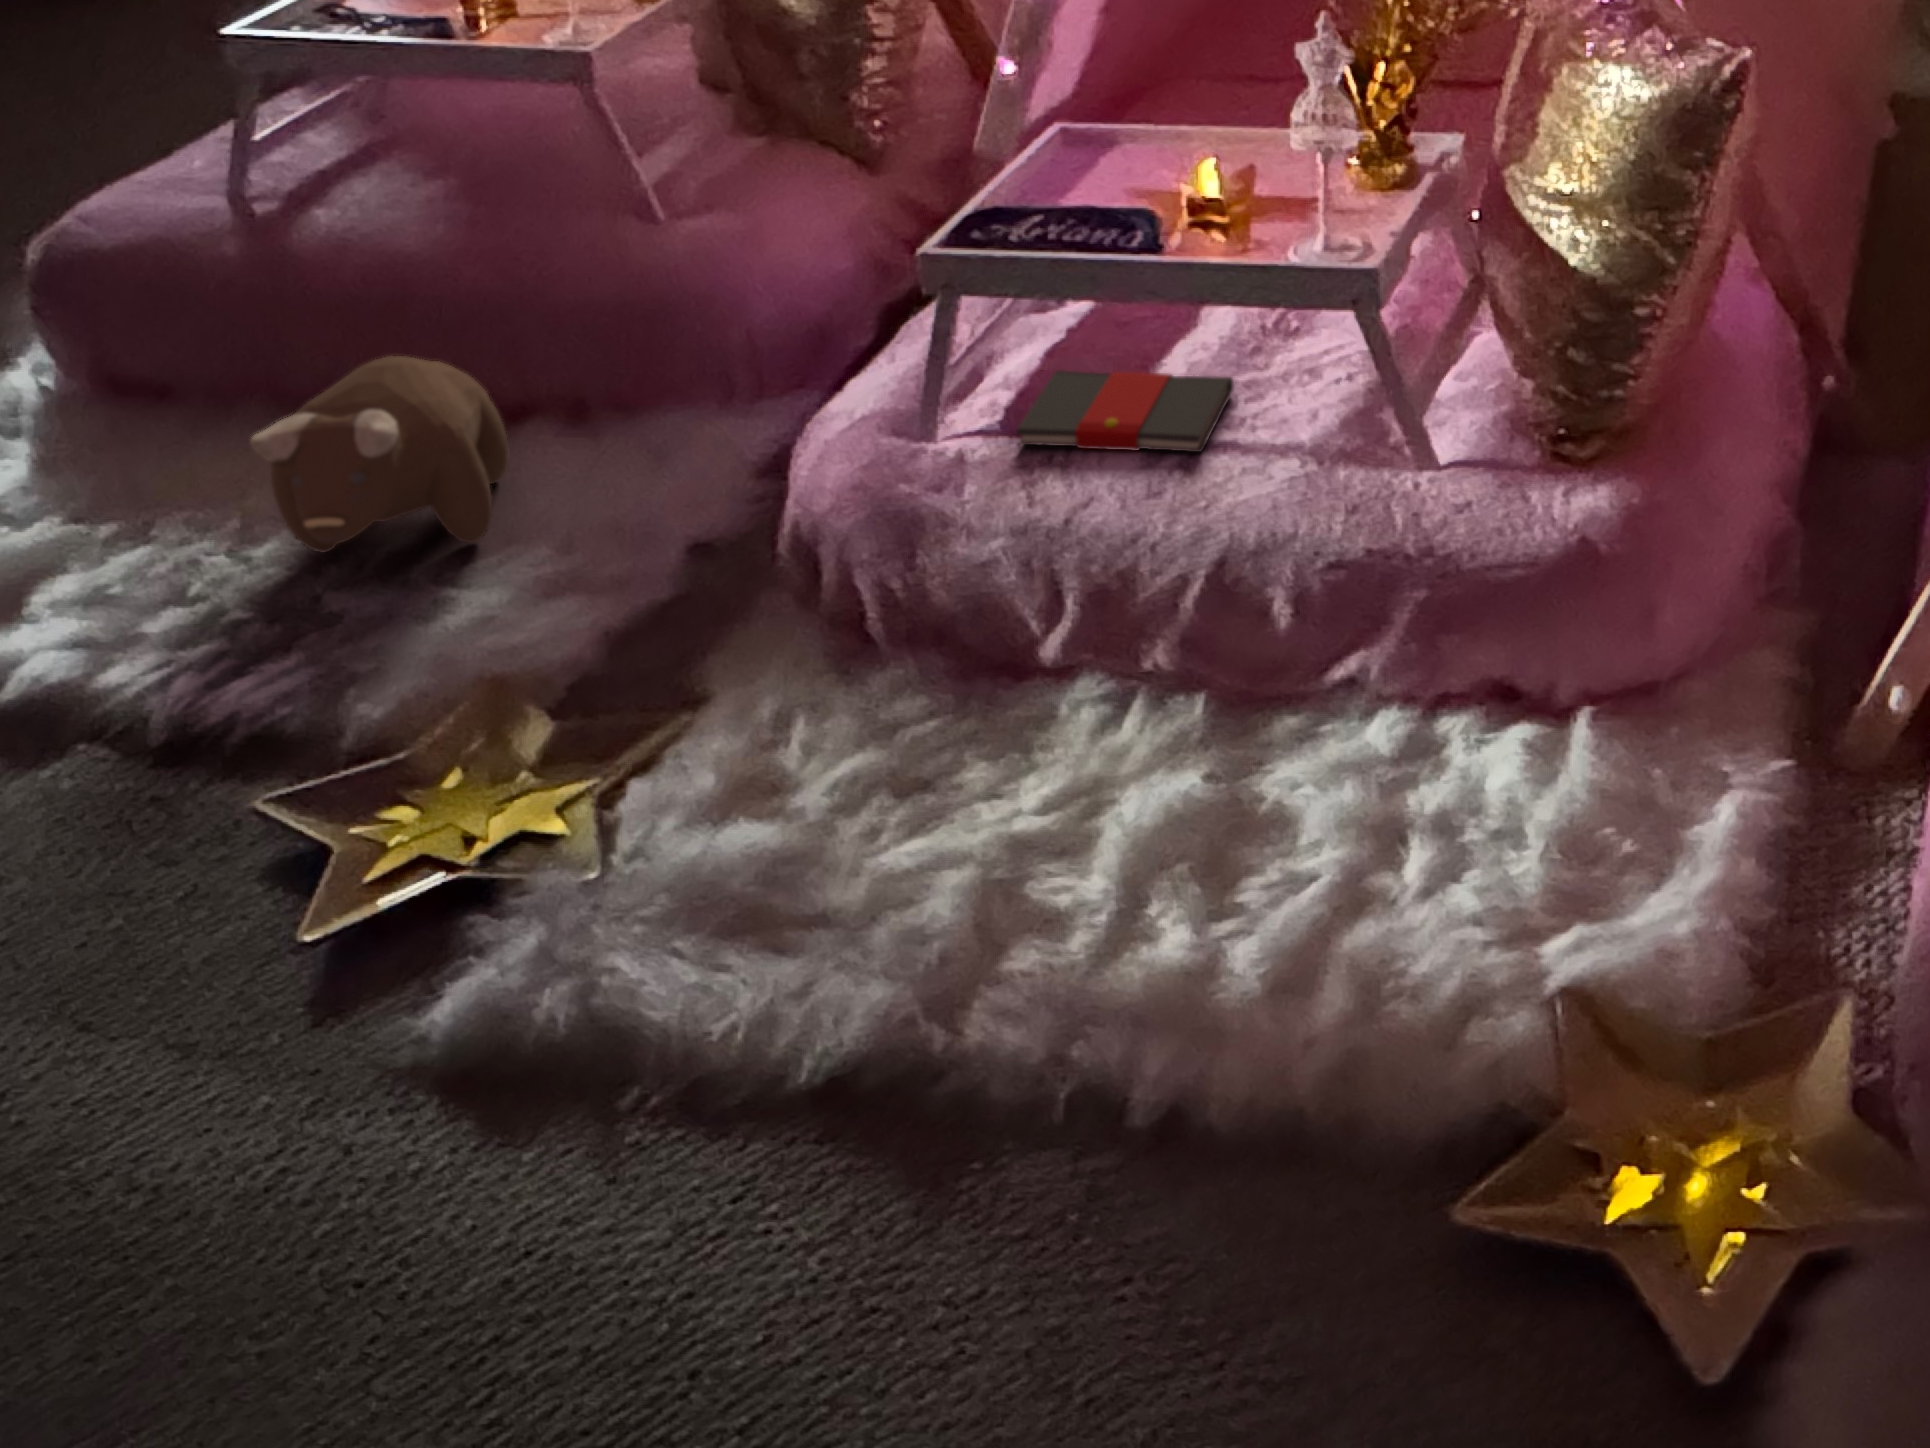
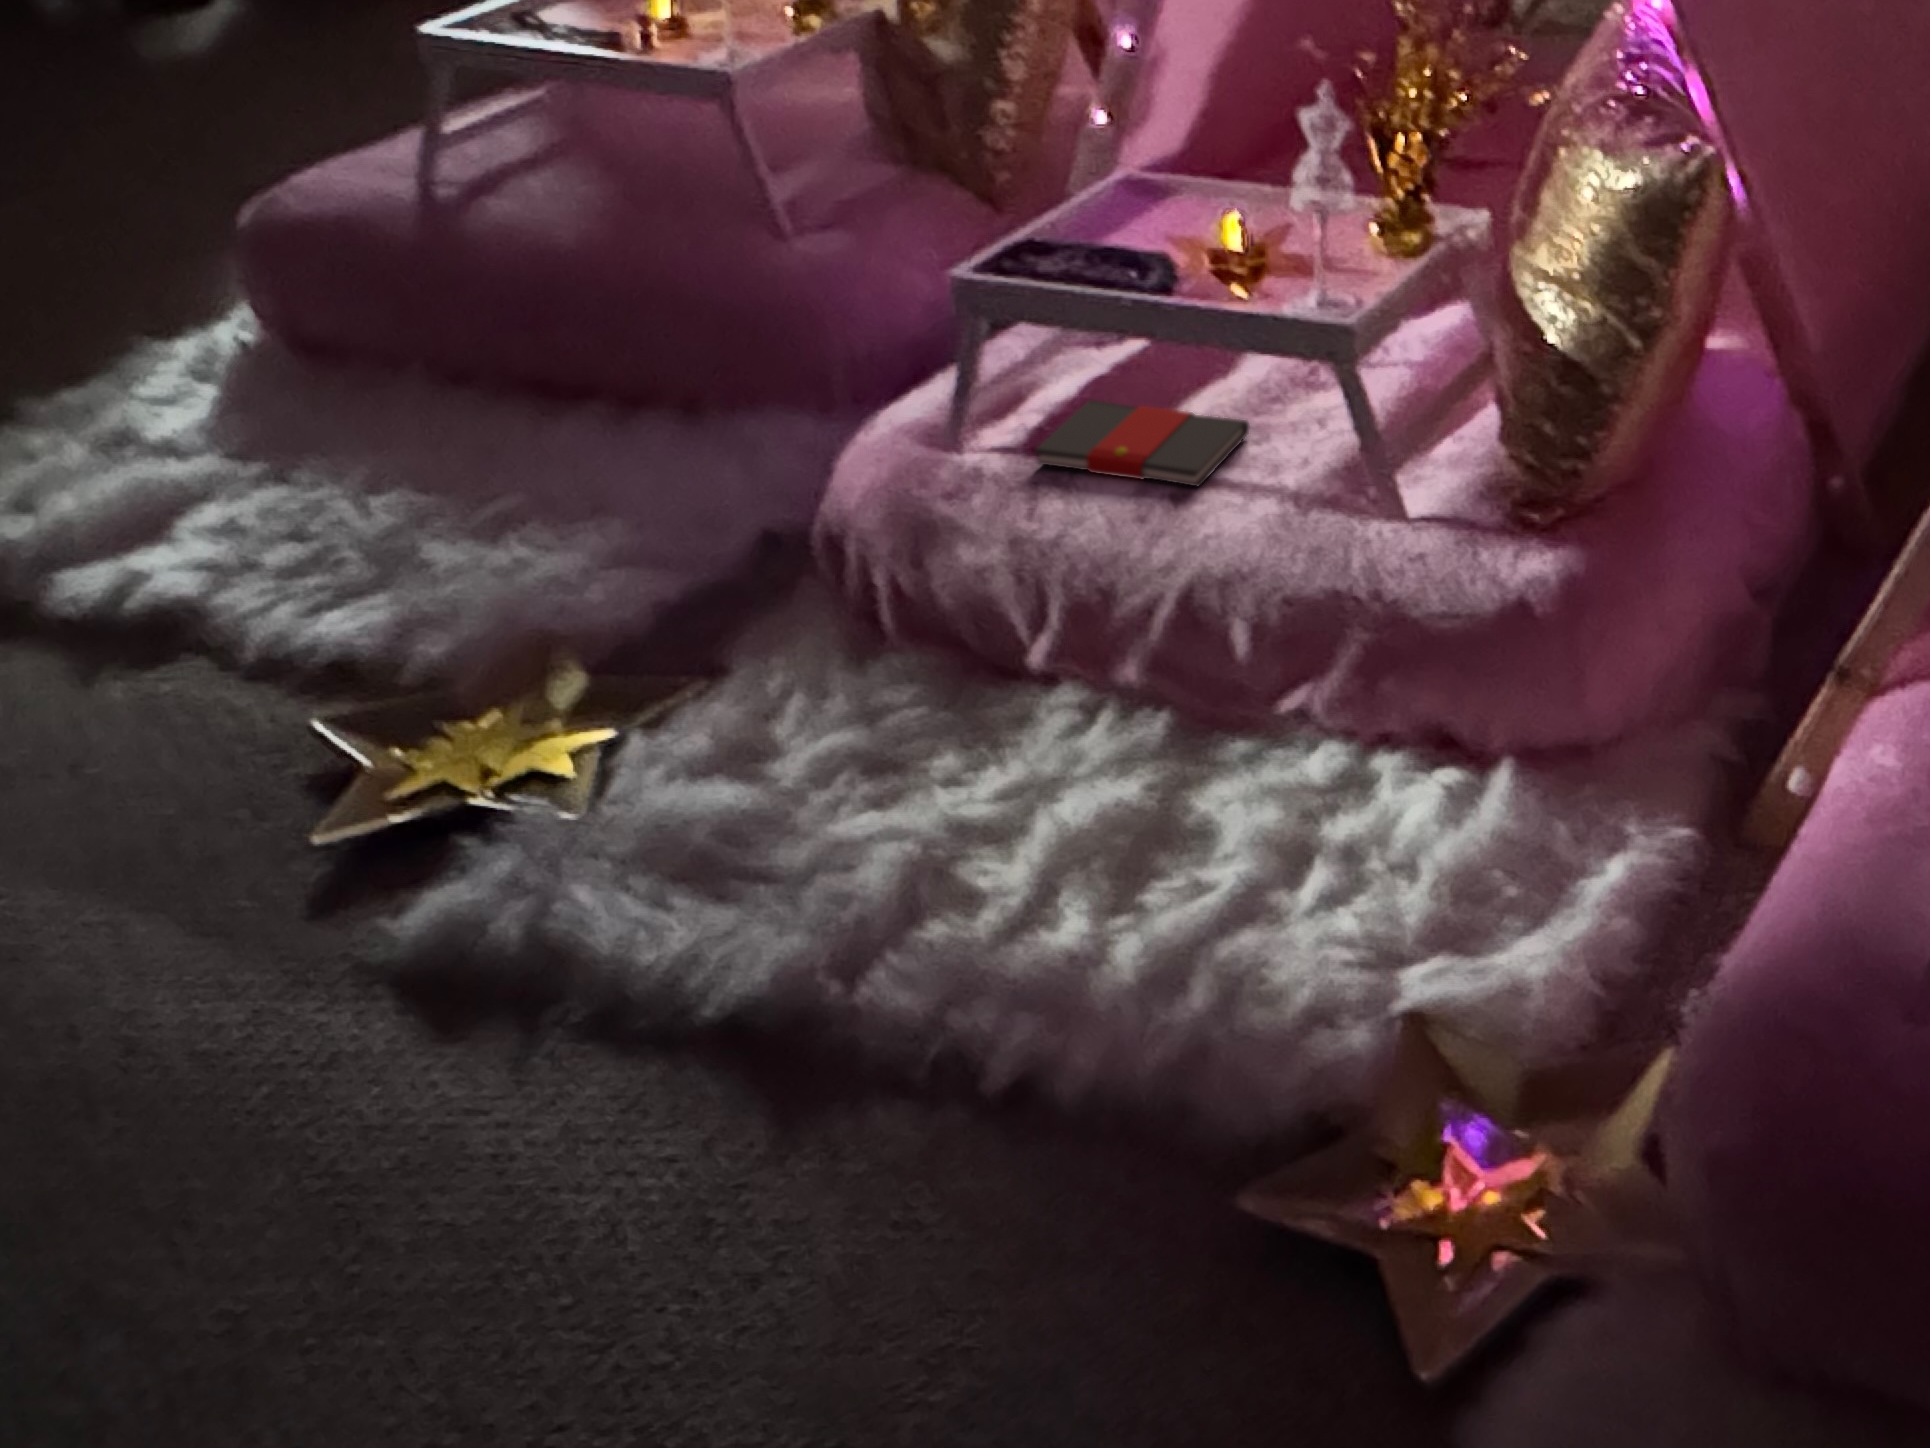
plush toy: present [250,356,508,552] -> none [358,332,615,510]

